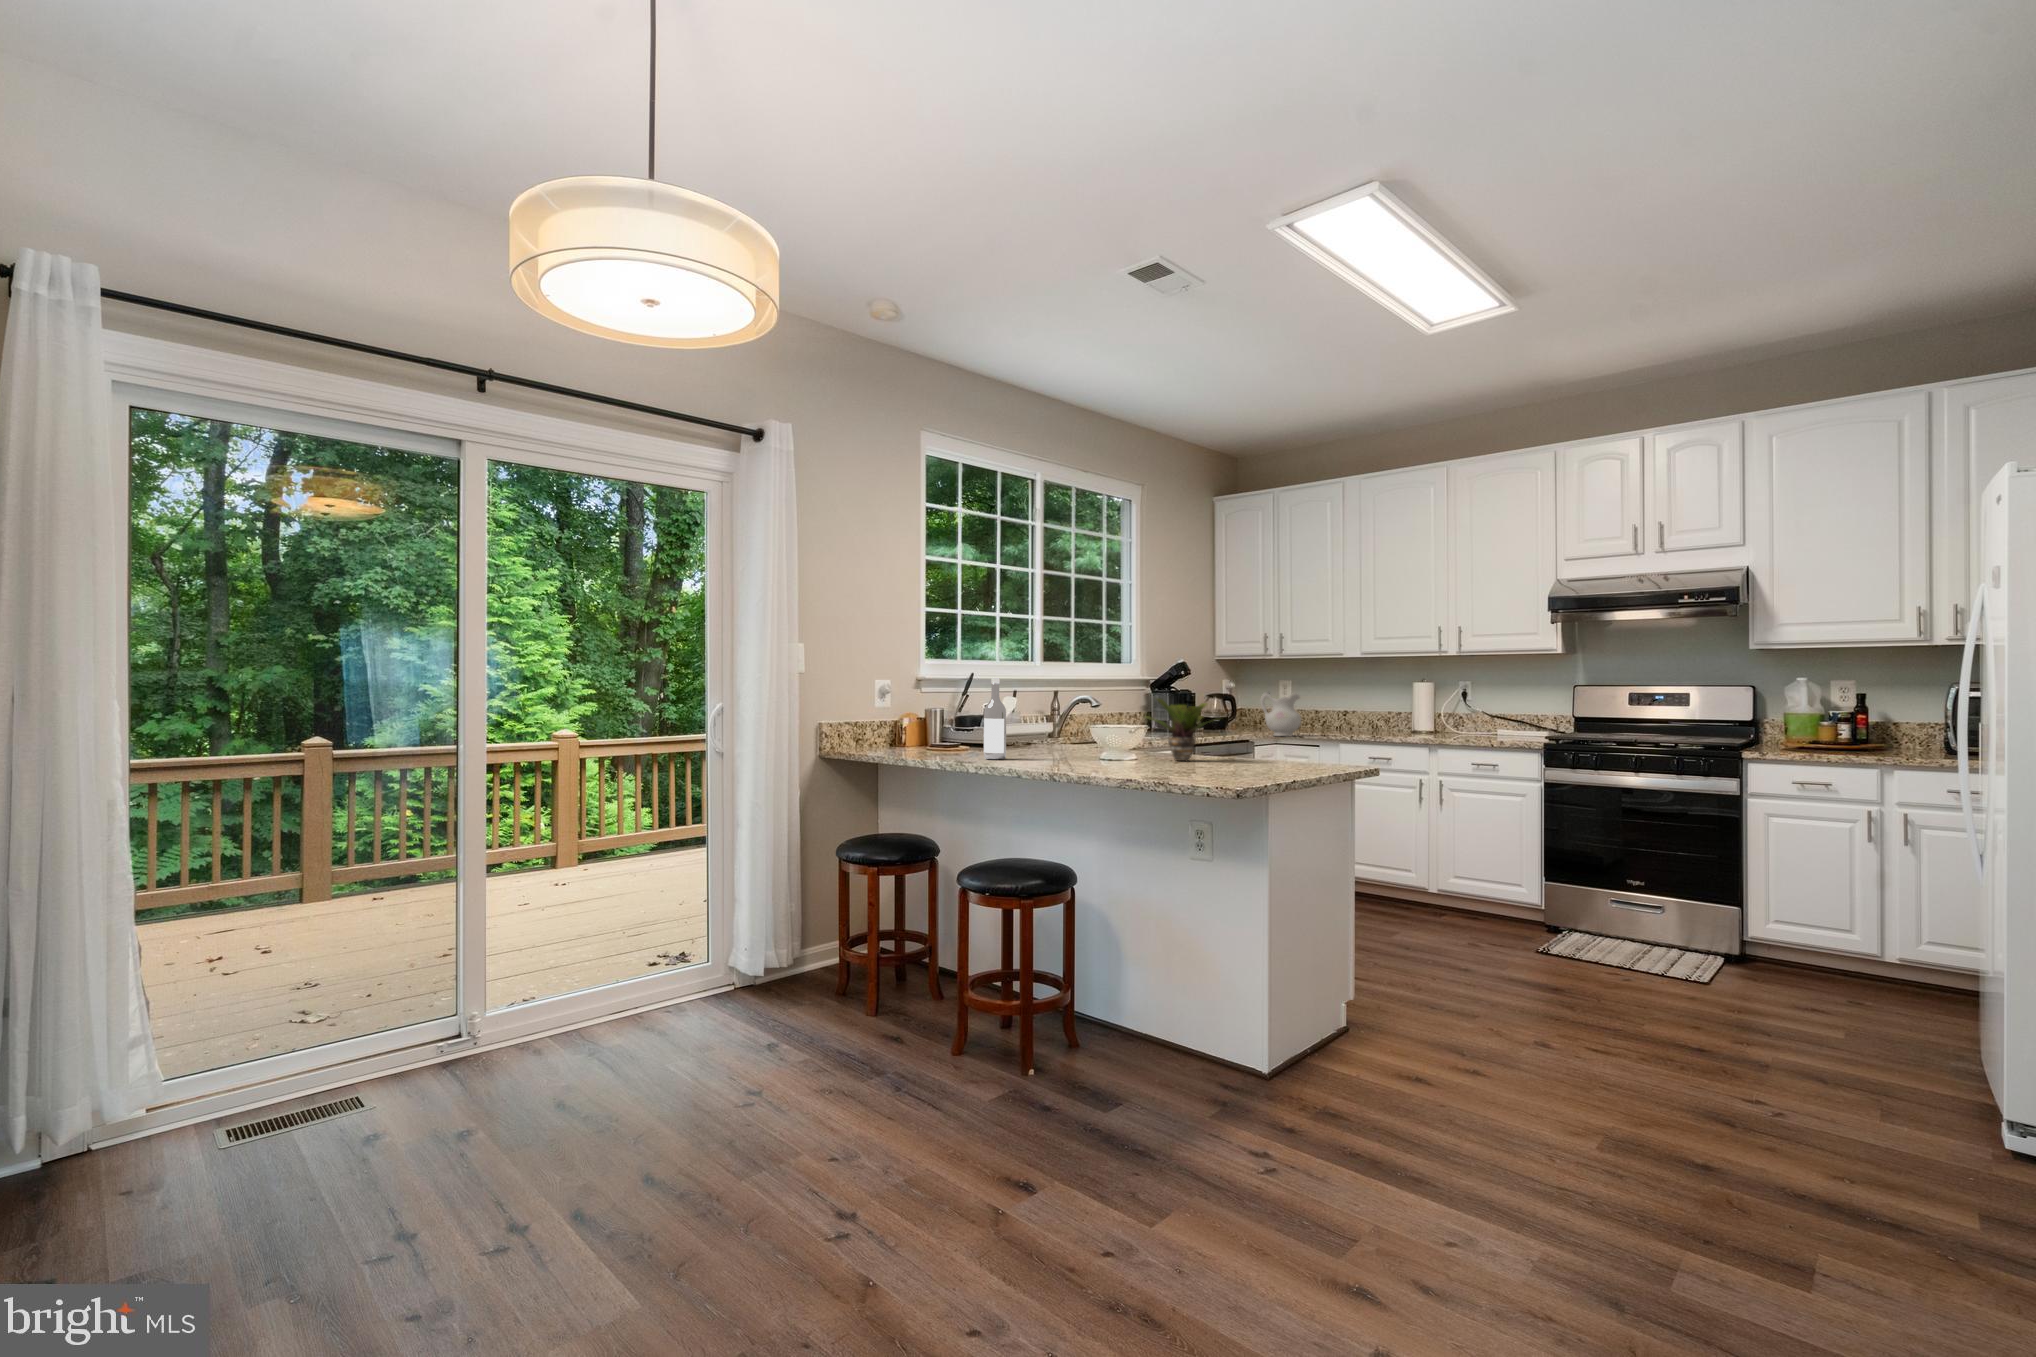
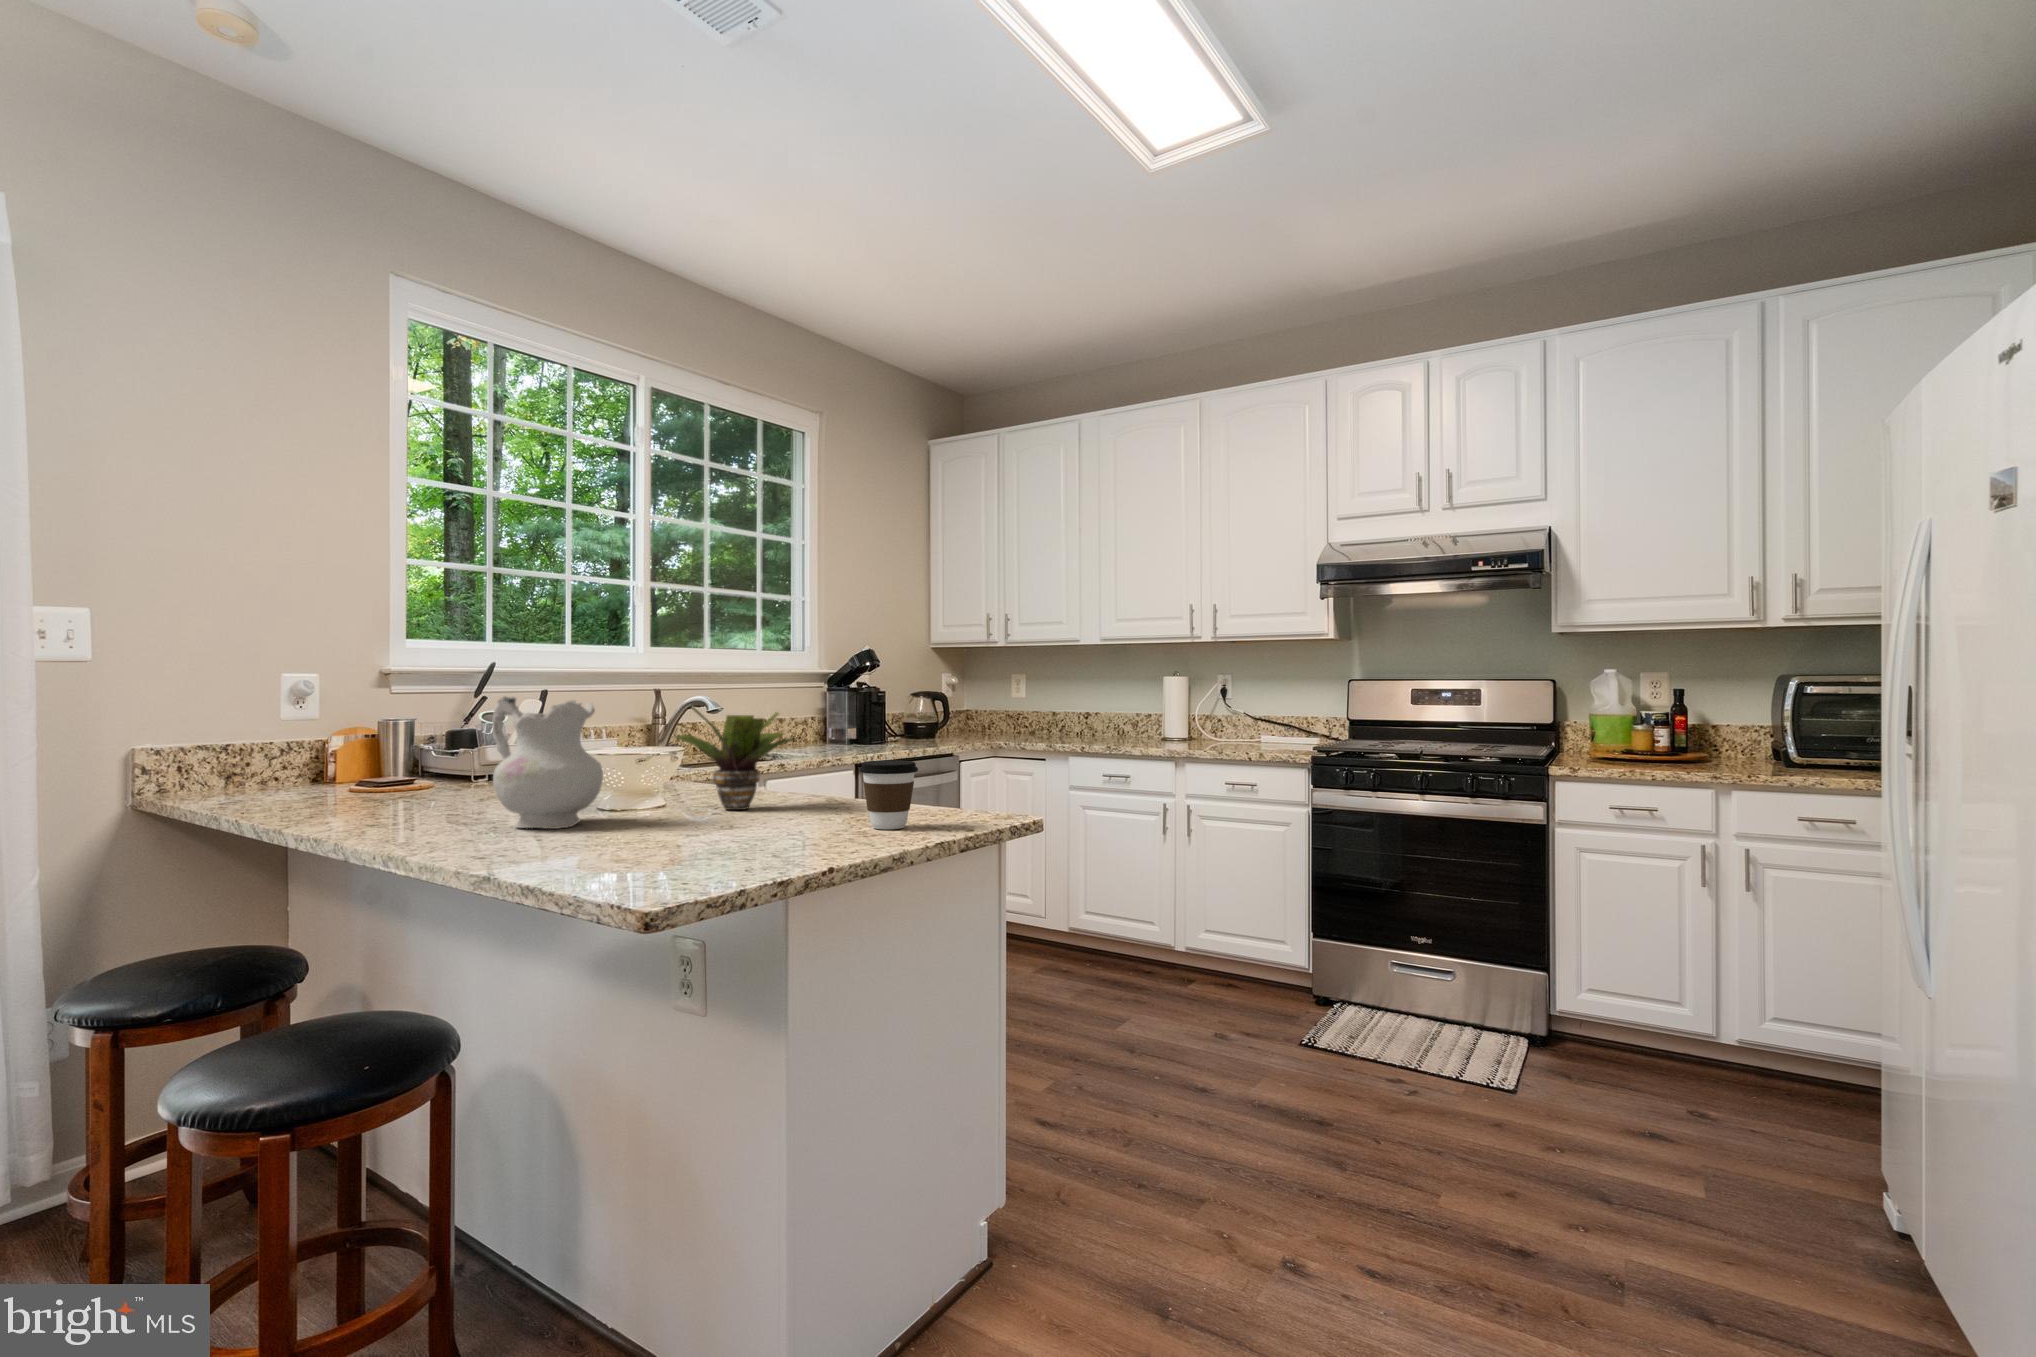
wine bottle: present [984,678,1006,759] -> none [389,672,434,815]
ceramic pitcher: present [1261,692,1301,737] -> present [492,697,603,829]
coffee cup: none [1278,730,1313,769] -> present [859,760,918,829]

